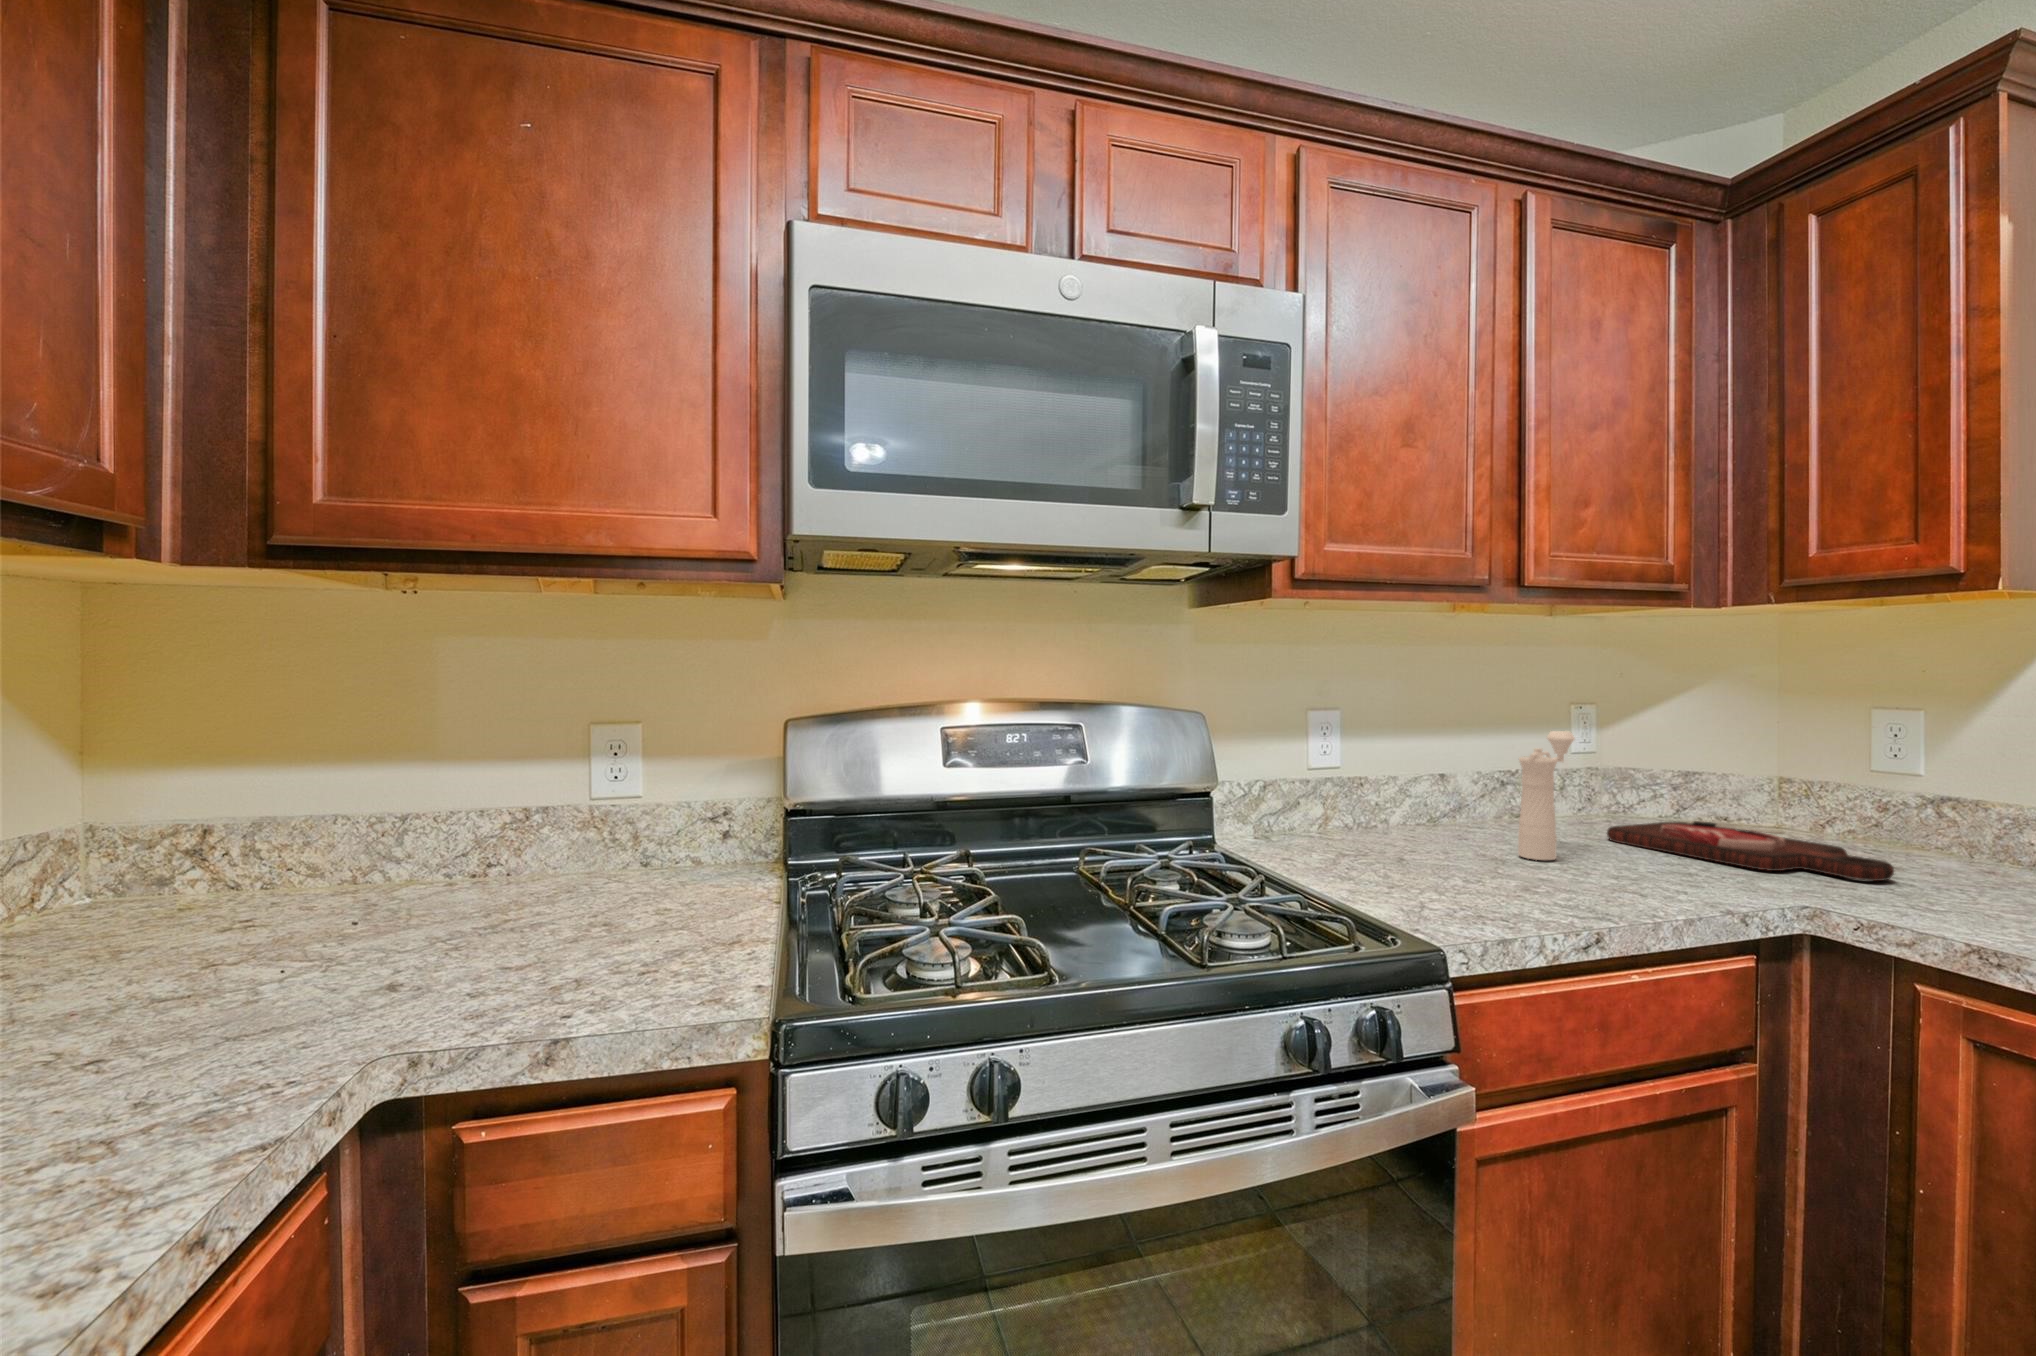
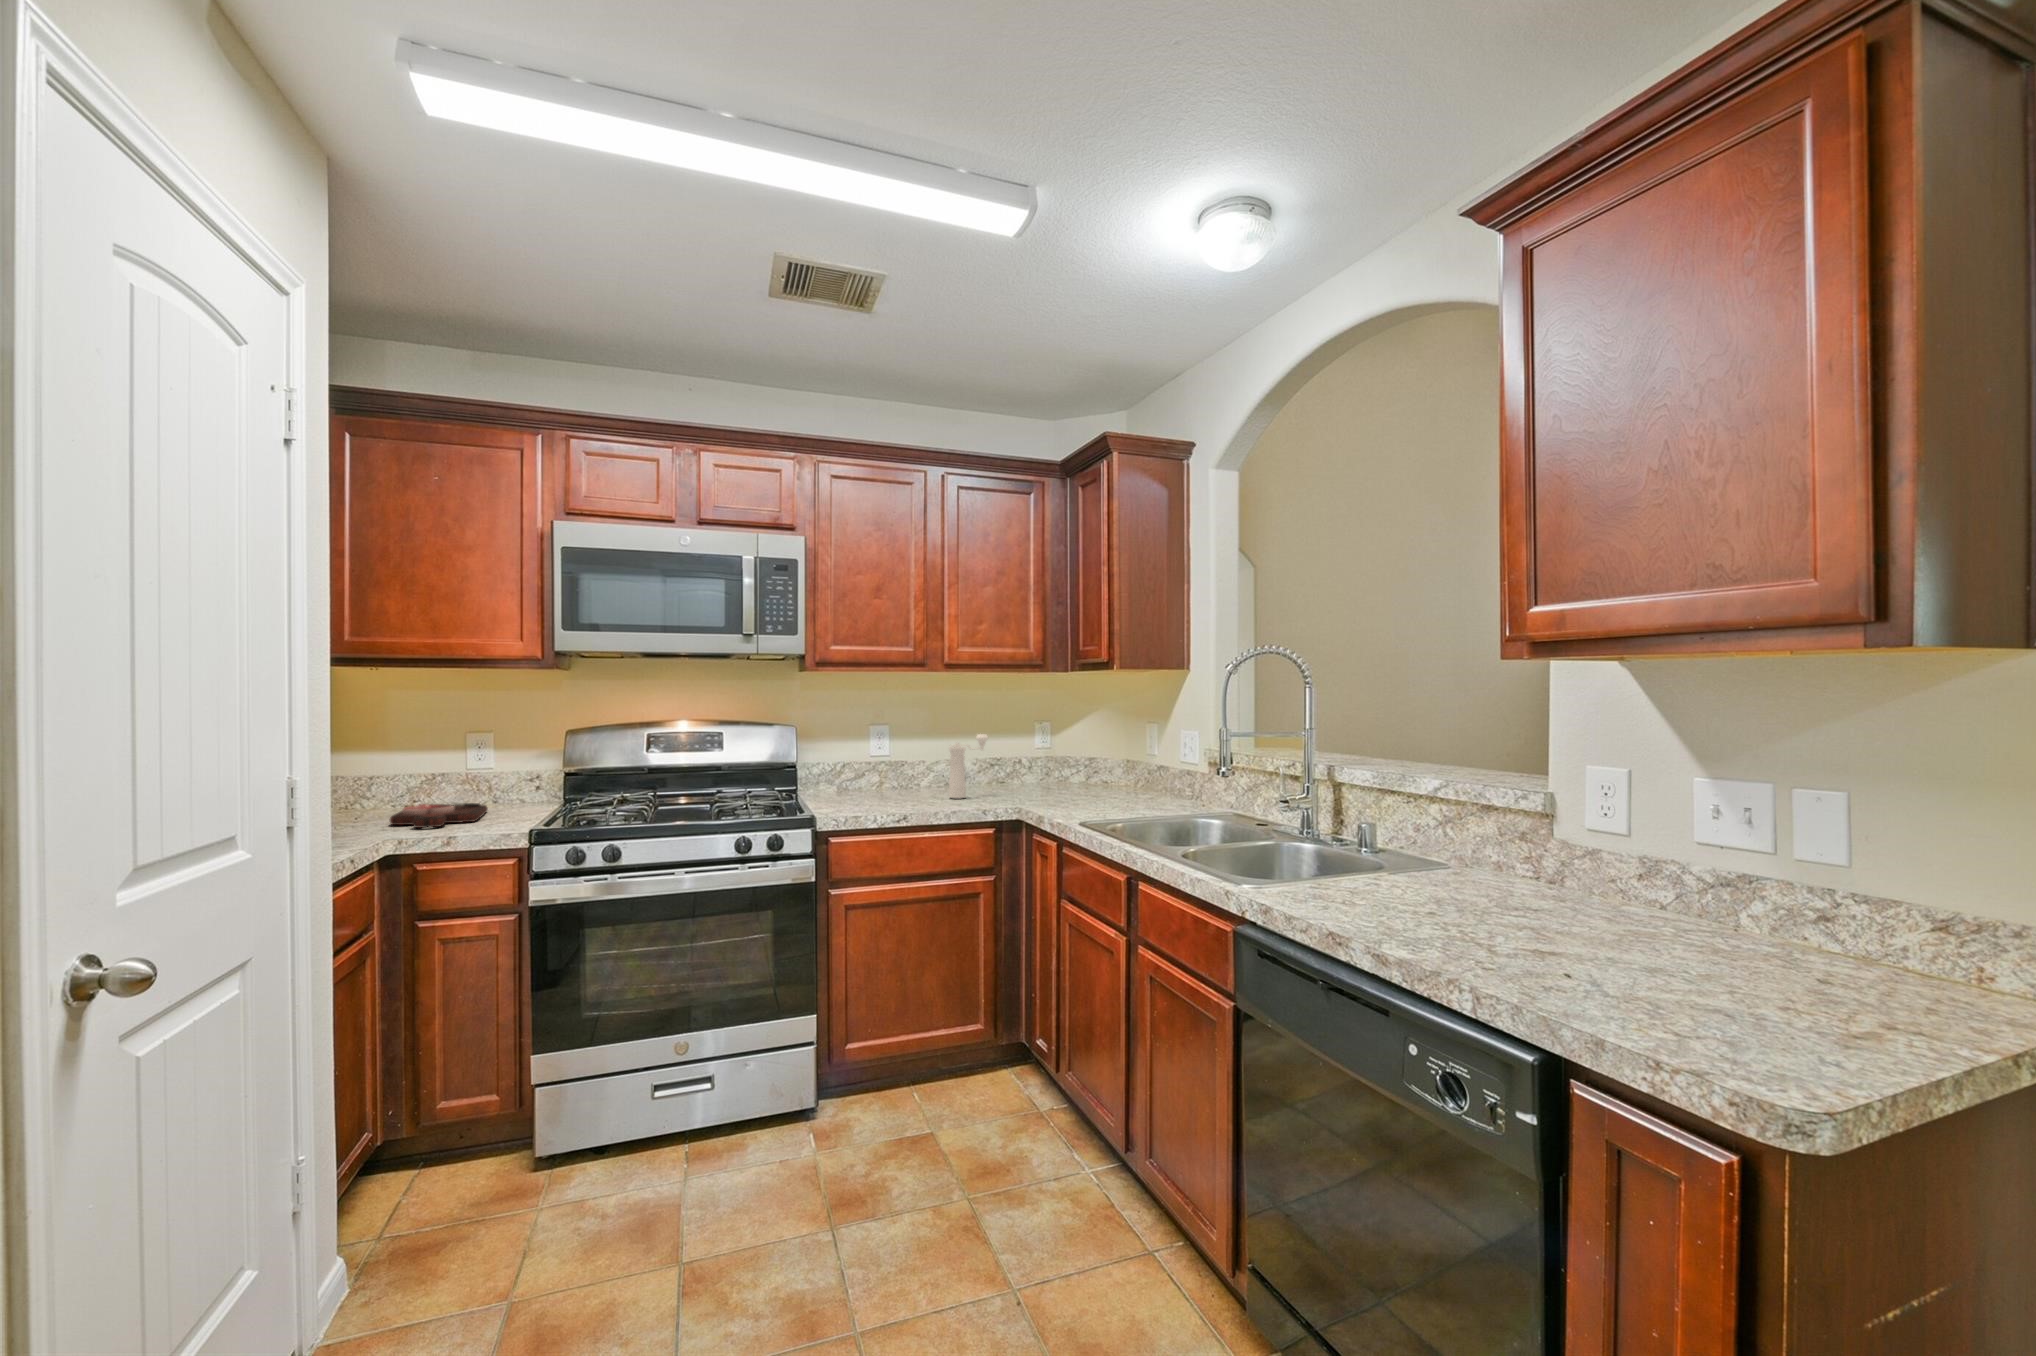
cutting board: present [1607,821,1894,881] -> present [389,802,488,828]

